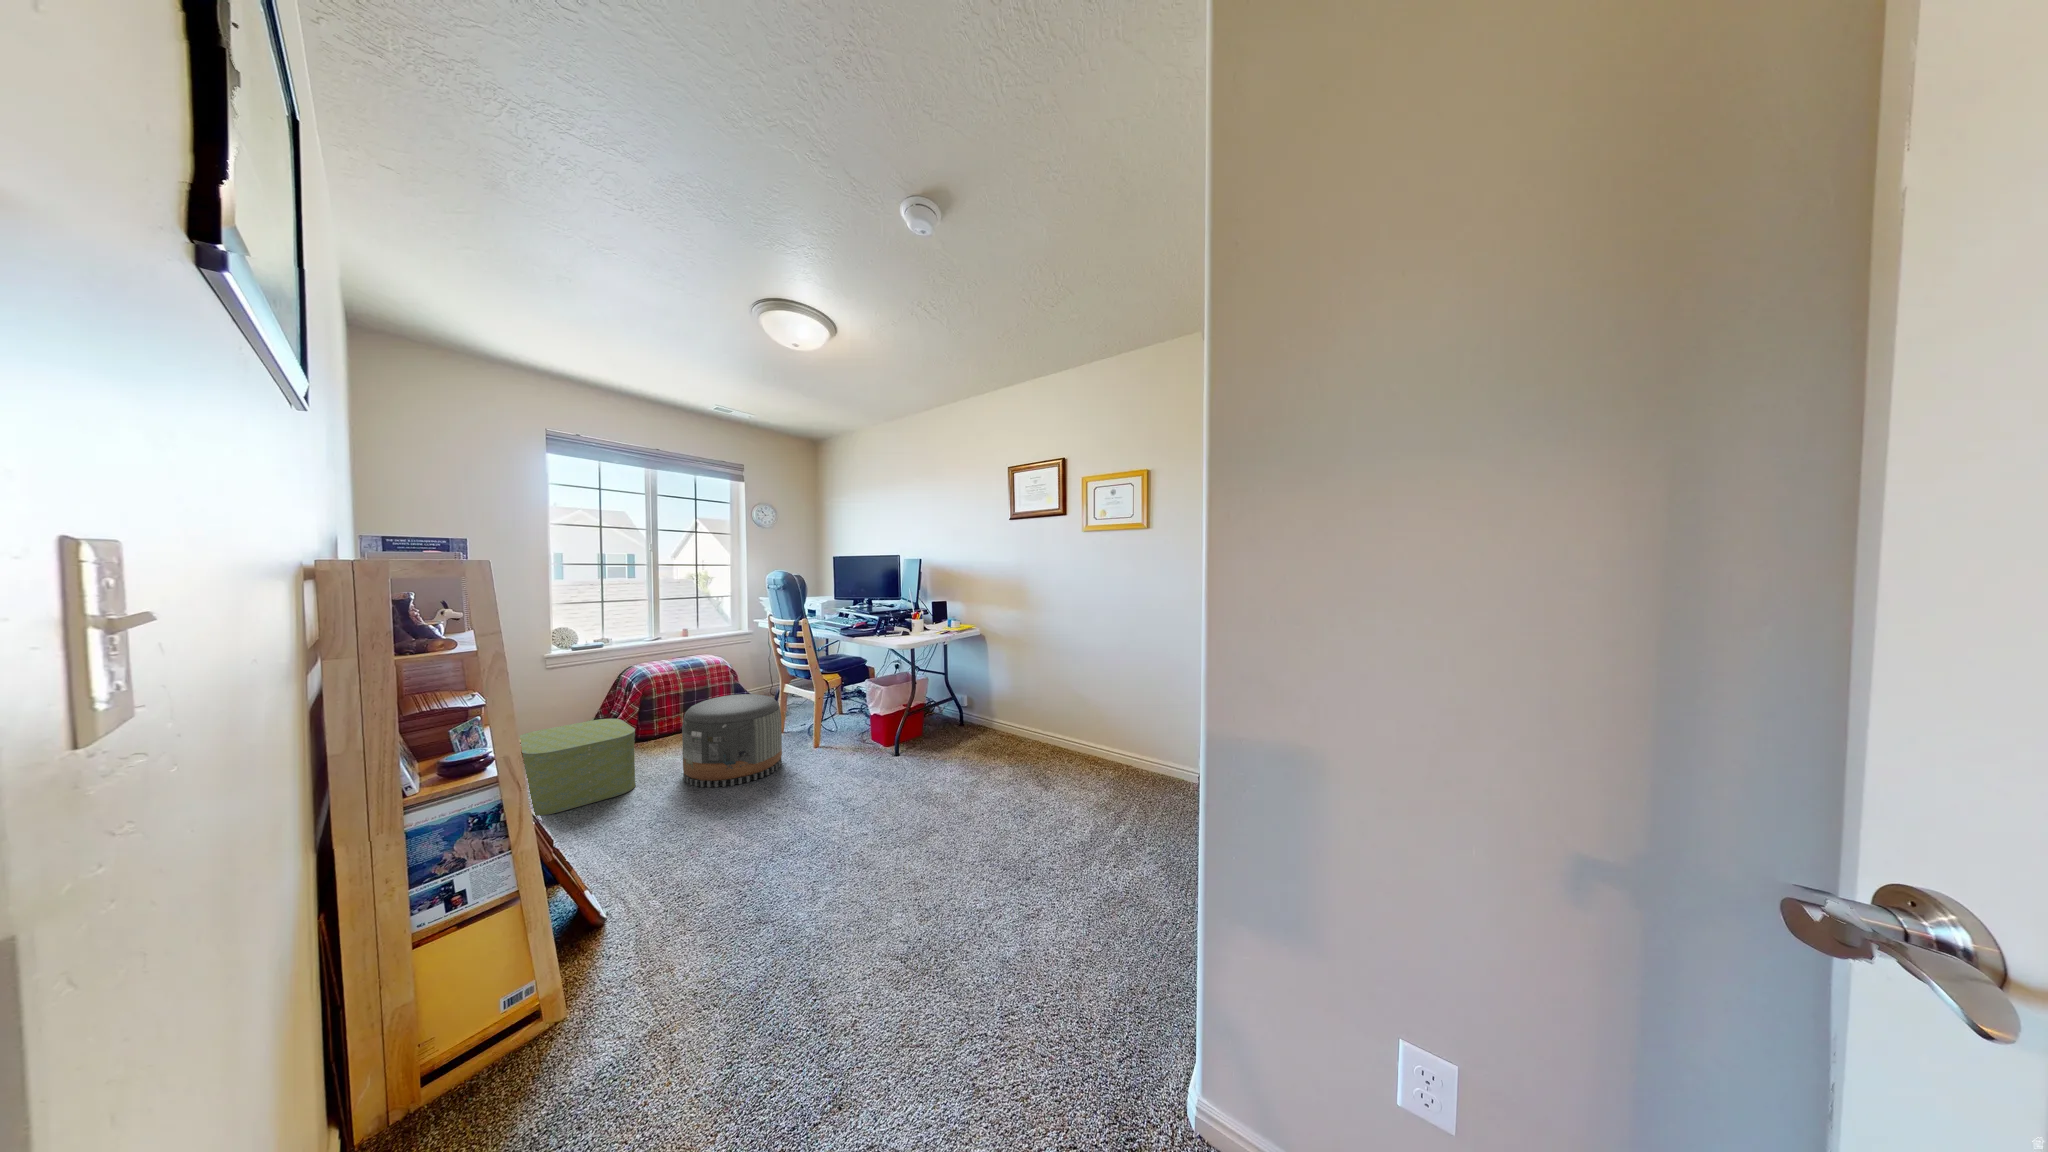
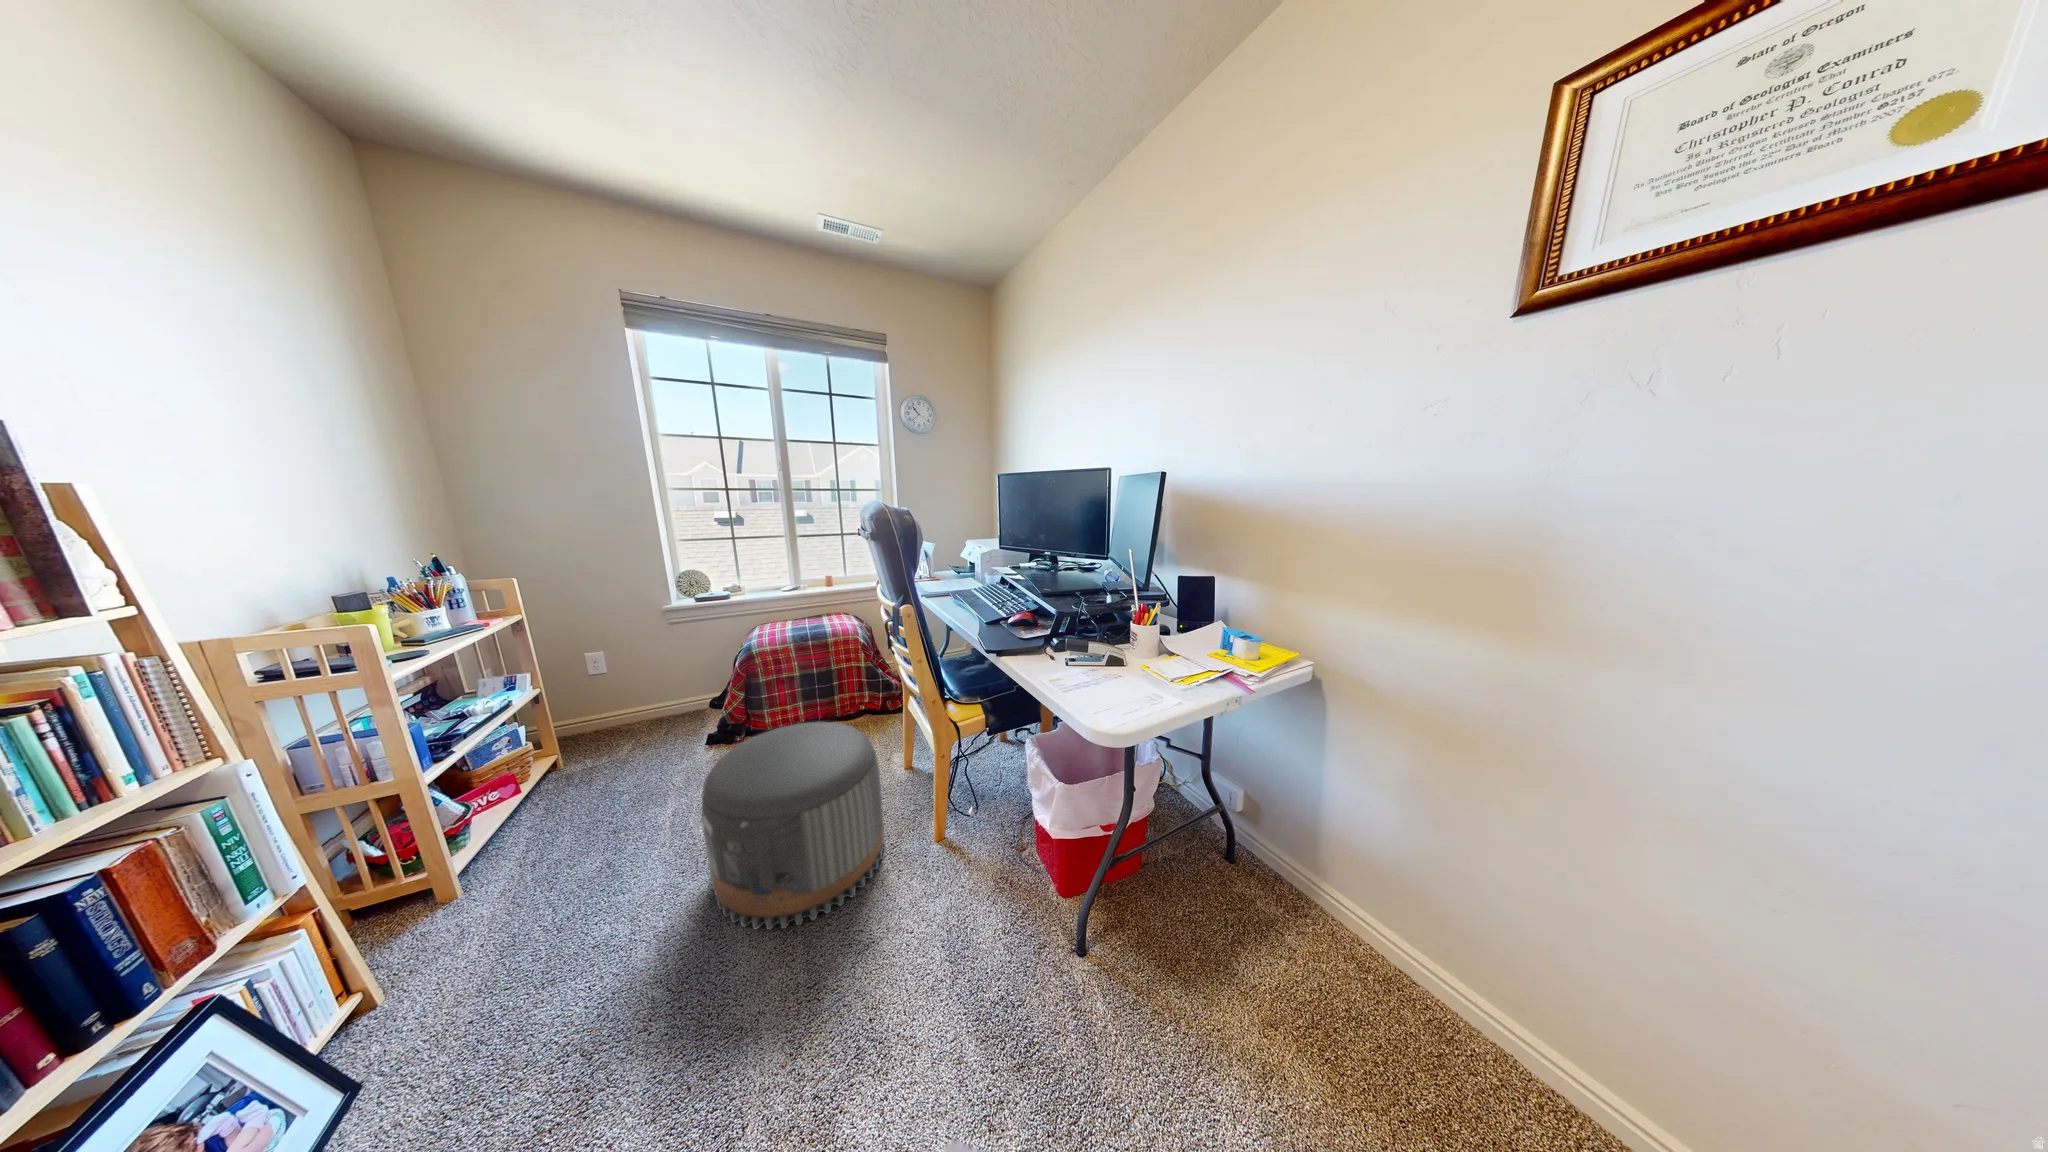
storage box: present [520,719,636,816] -> none [427,738,666,942]

